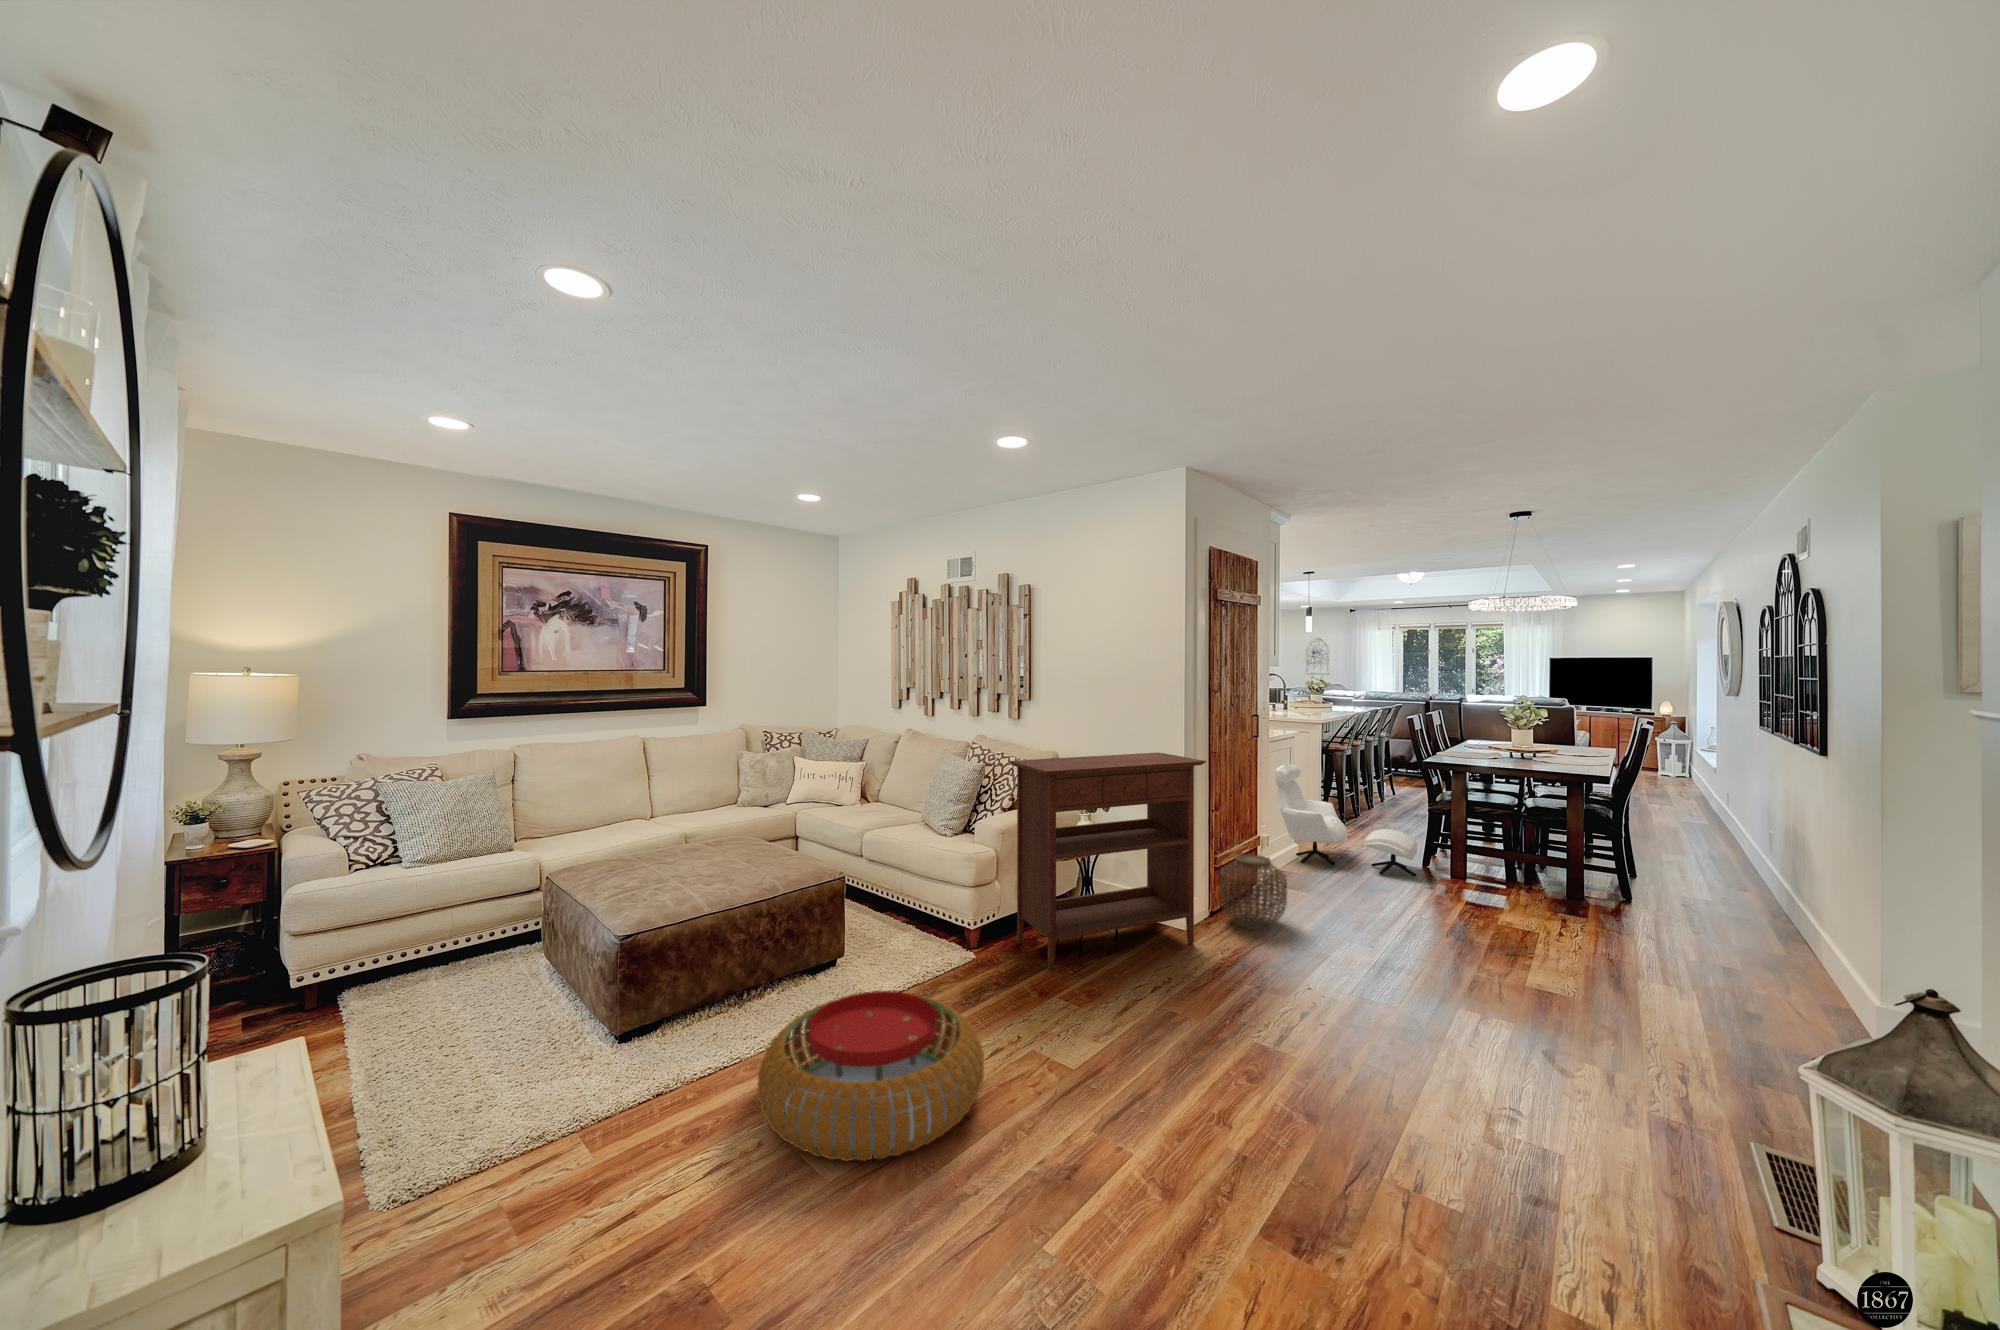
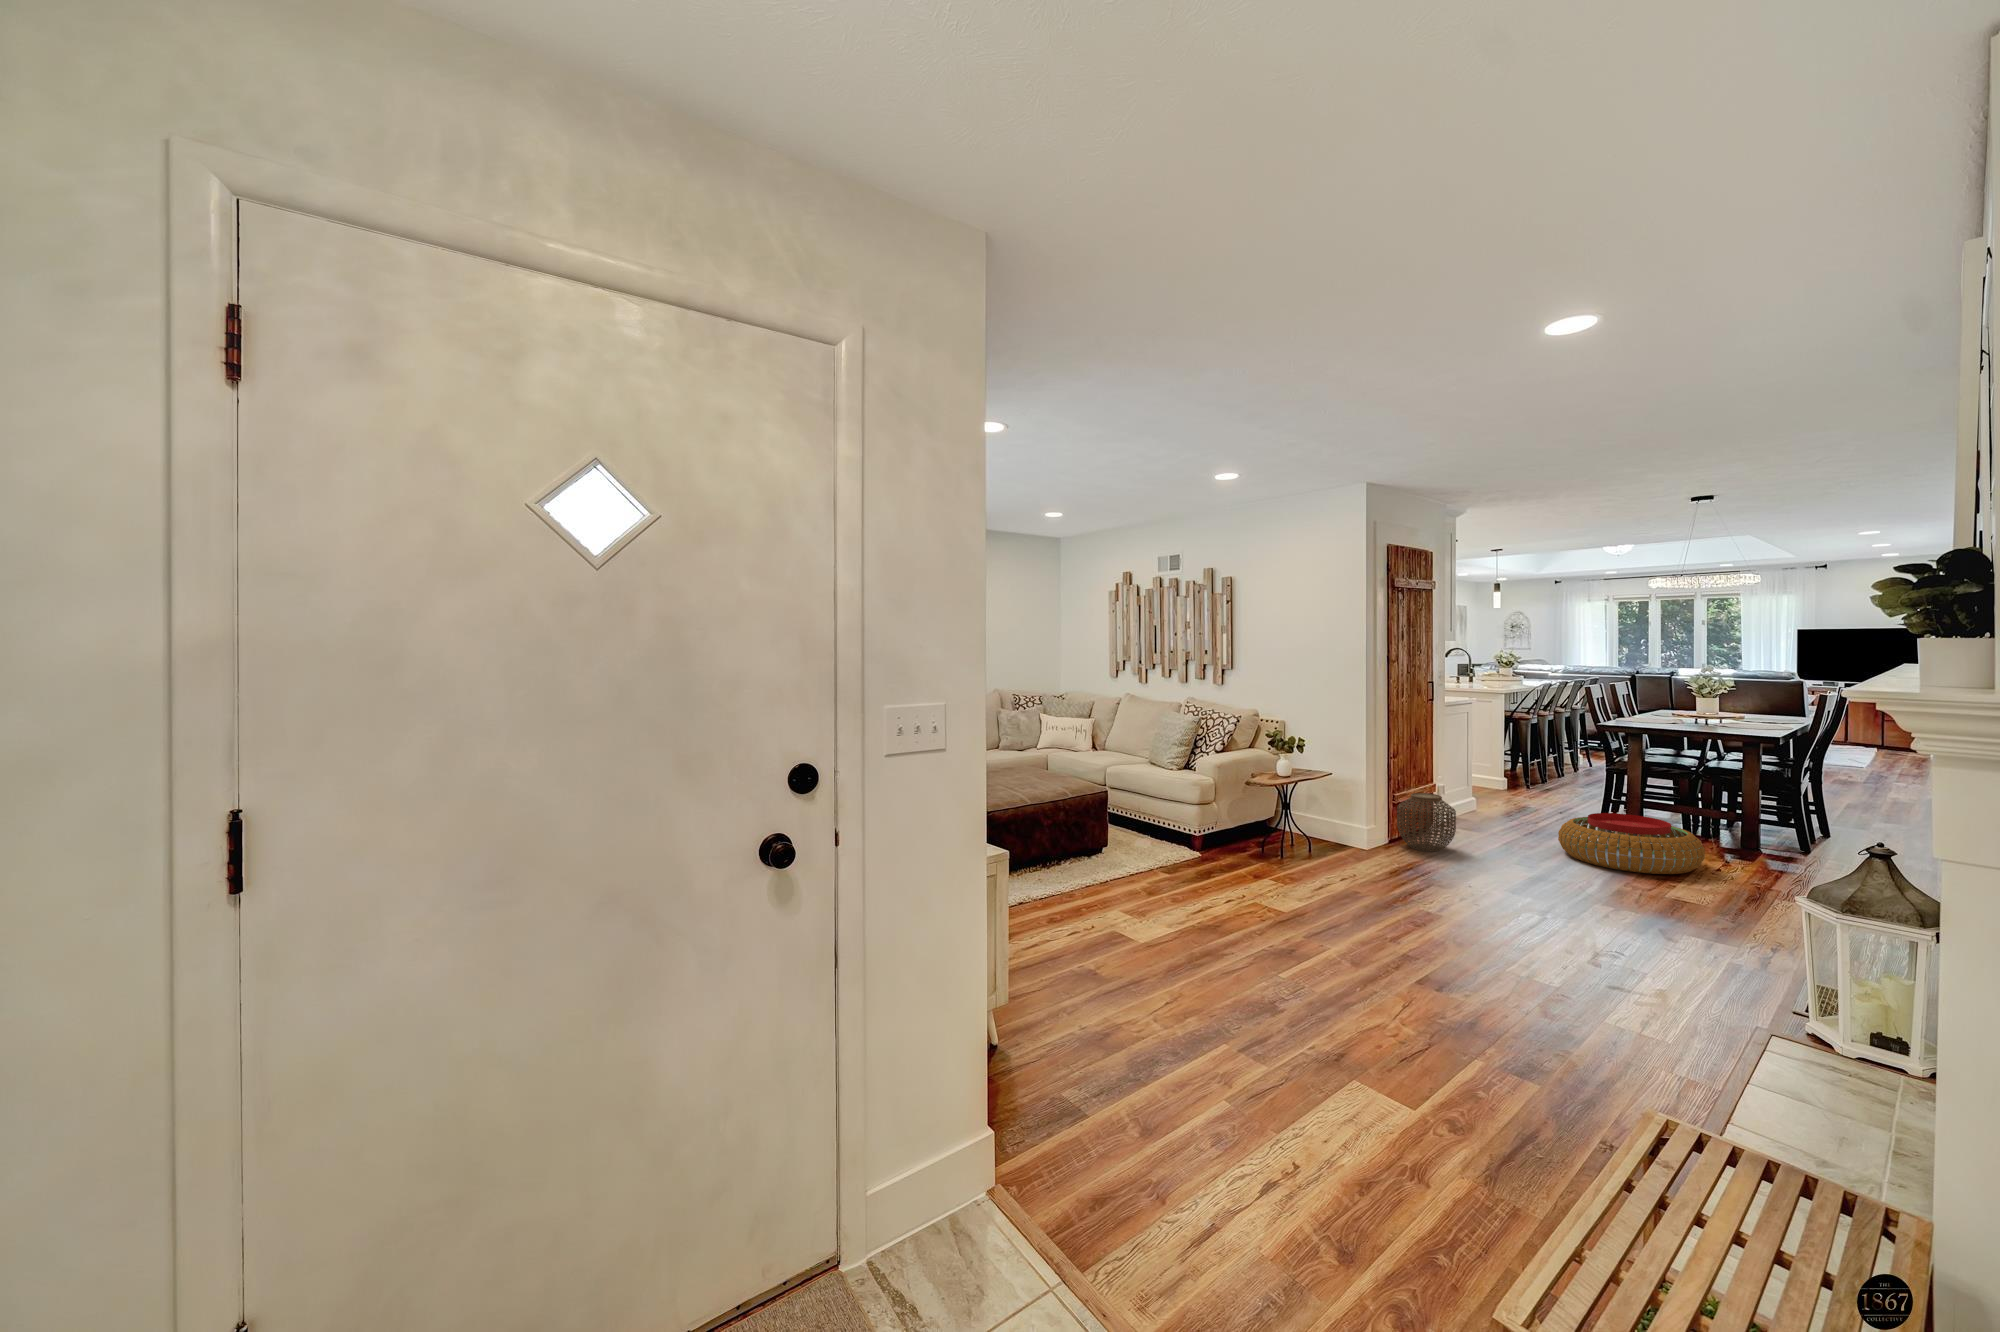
console table: present [1010,752,1206,970] -> none [1225,710,1385,864]
armchair: present [1275,764,1417,877] -> none [1454,727,1591,826]
pouf: present [758,991,984,1161] -> present [1558,813,1705,874]

